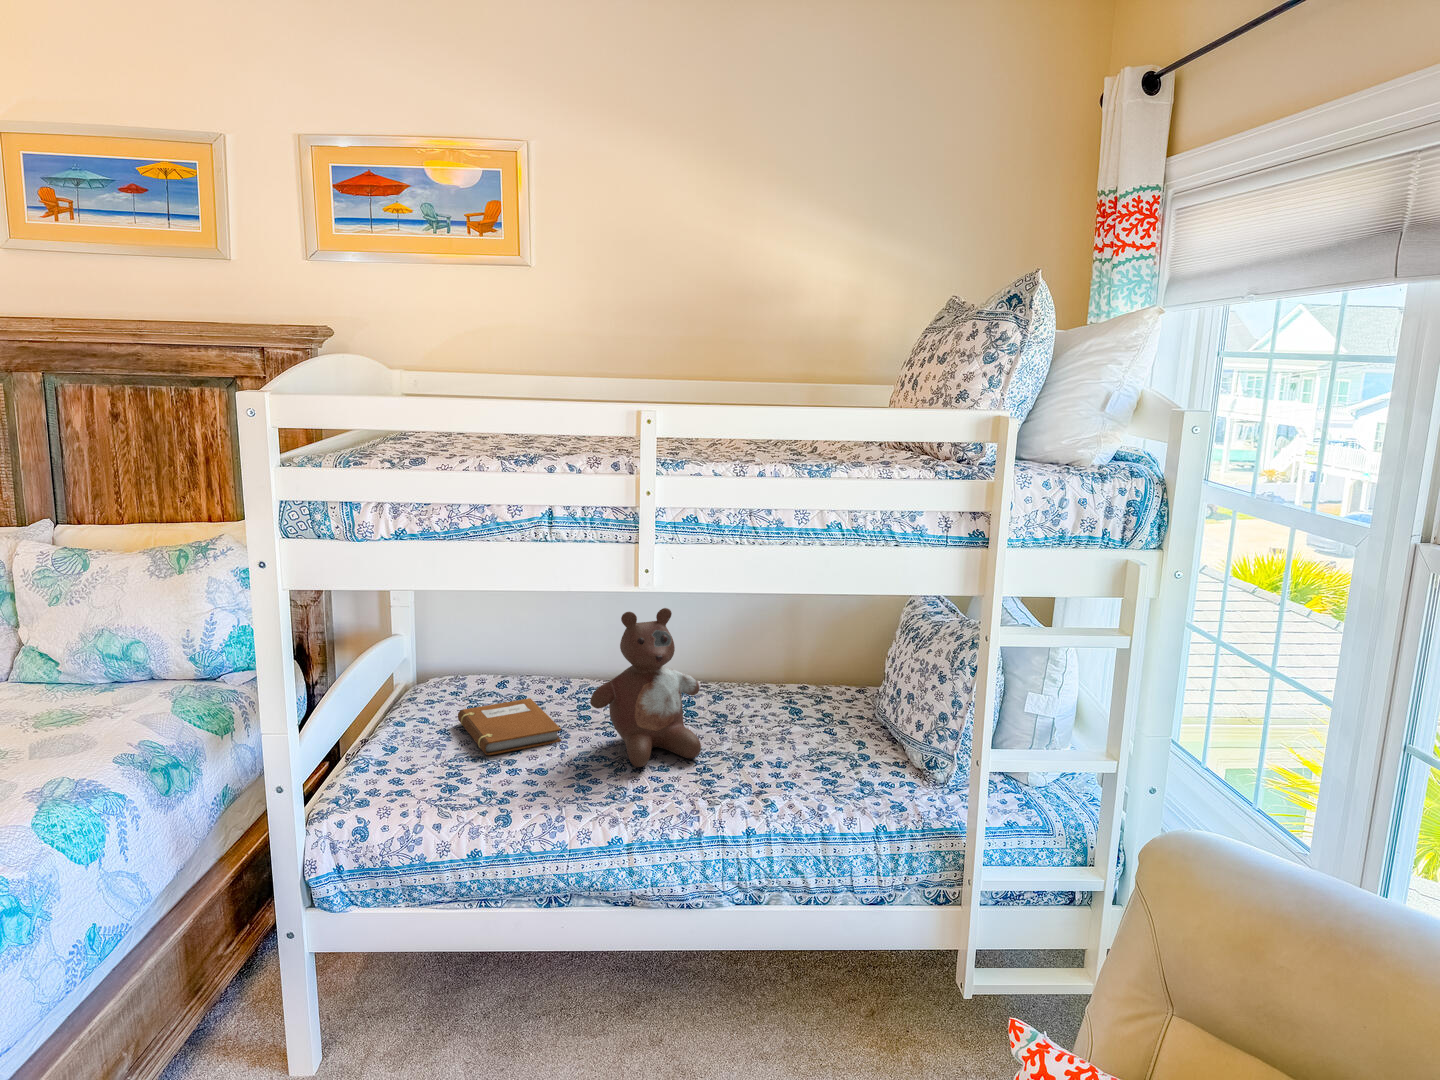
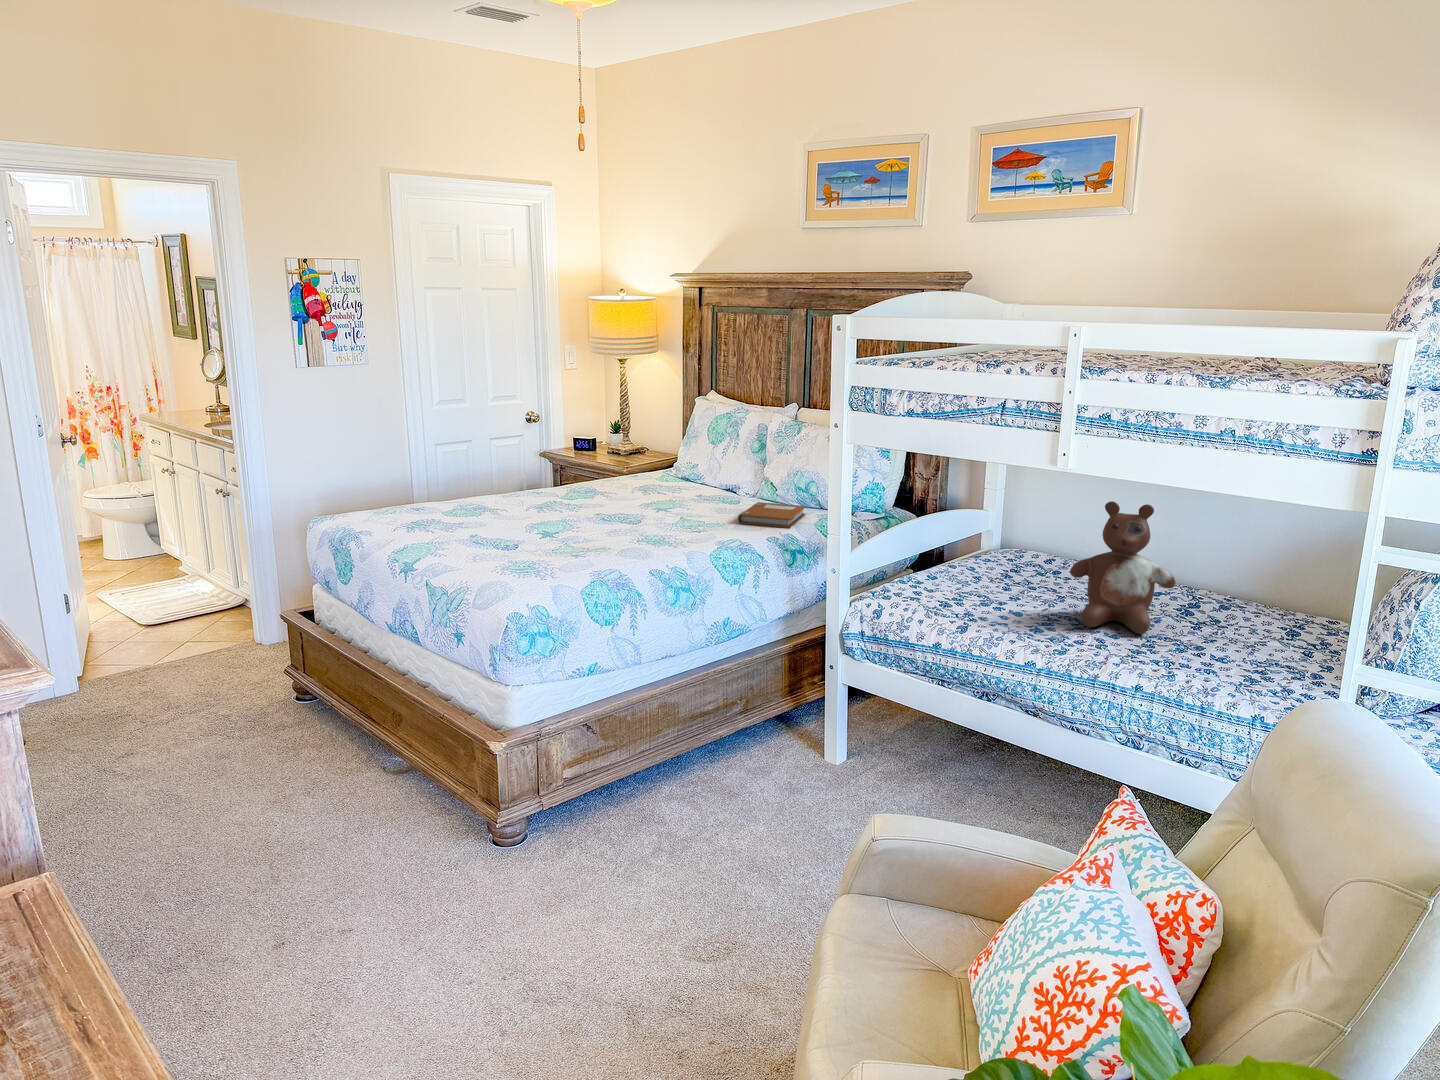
notebook: present [458,698,561,755] -> present [738,502,806,528]

